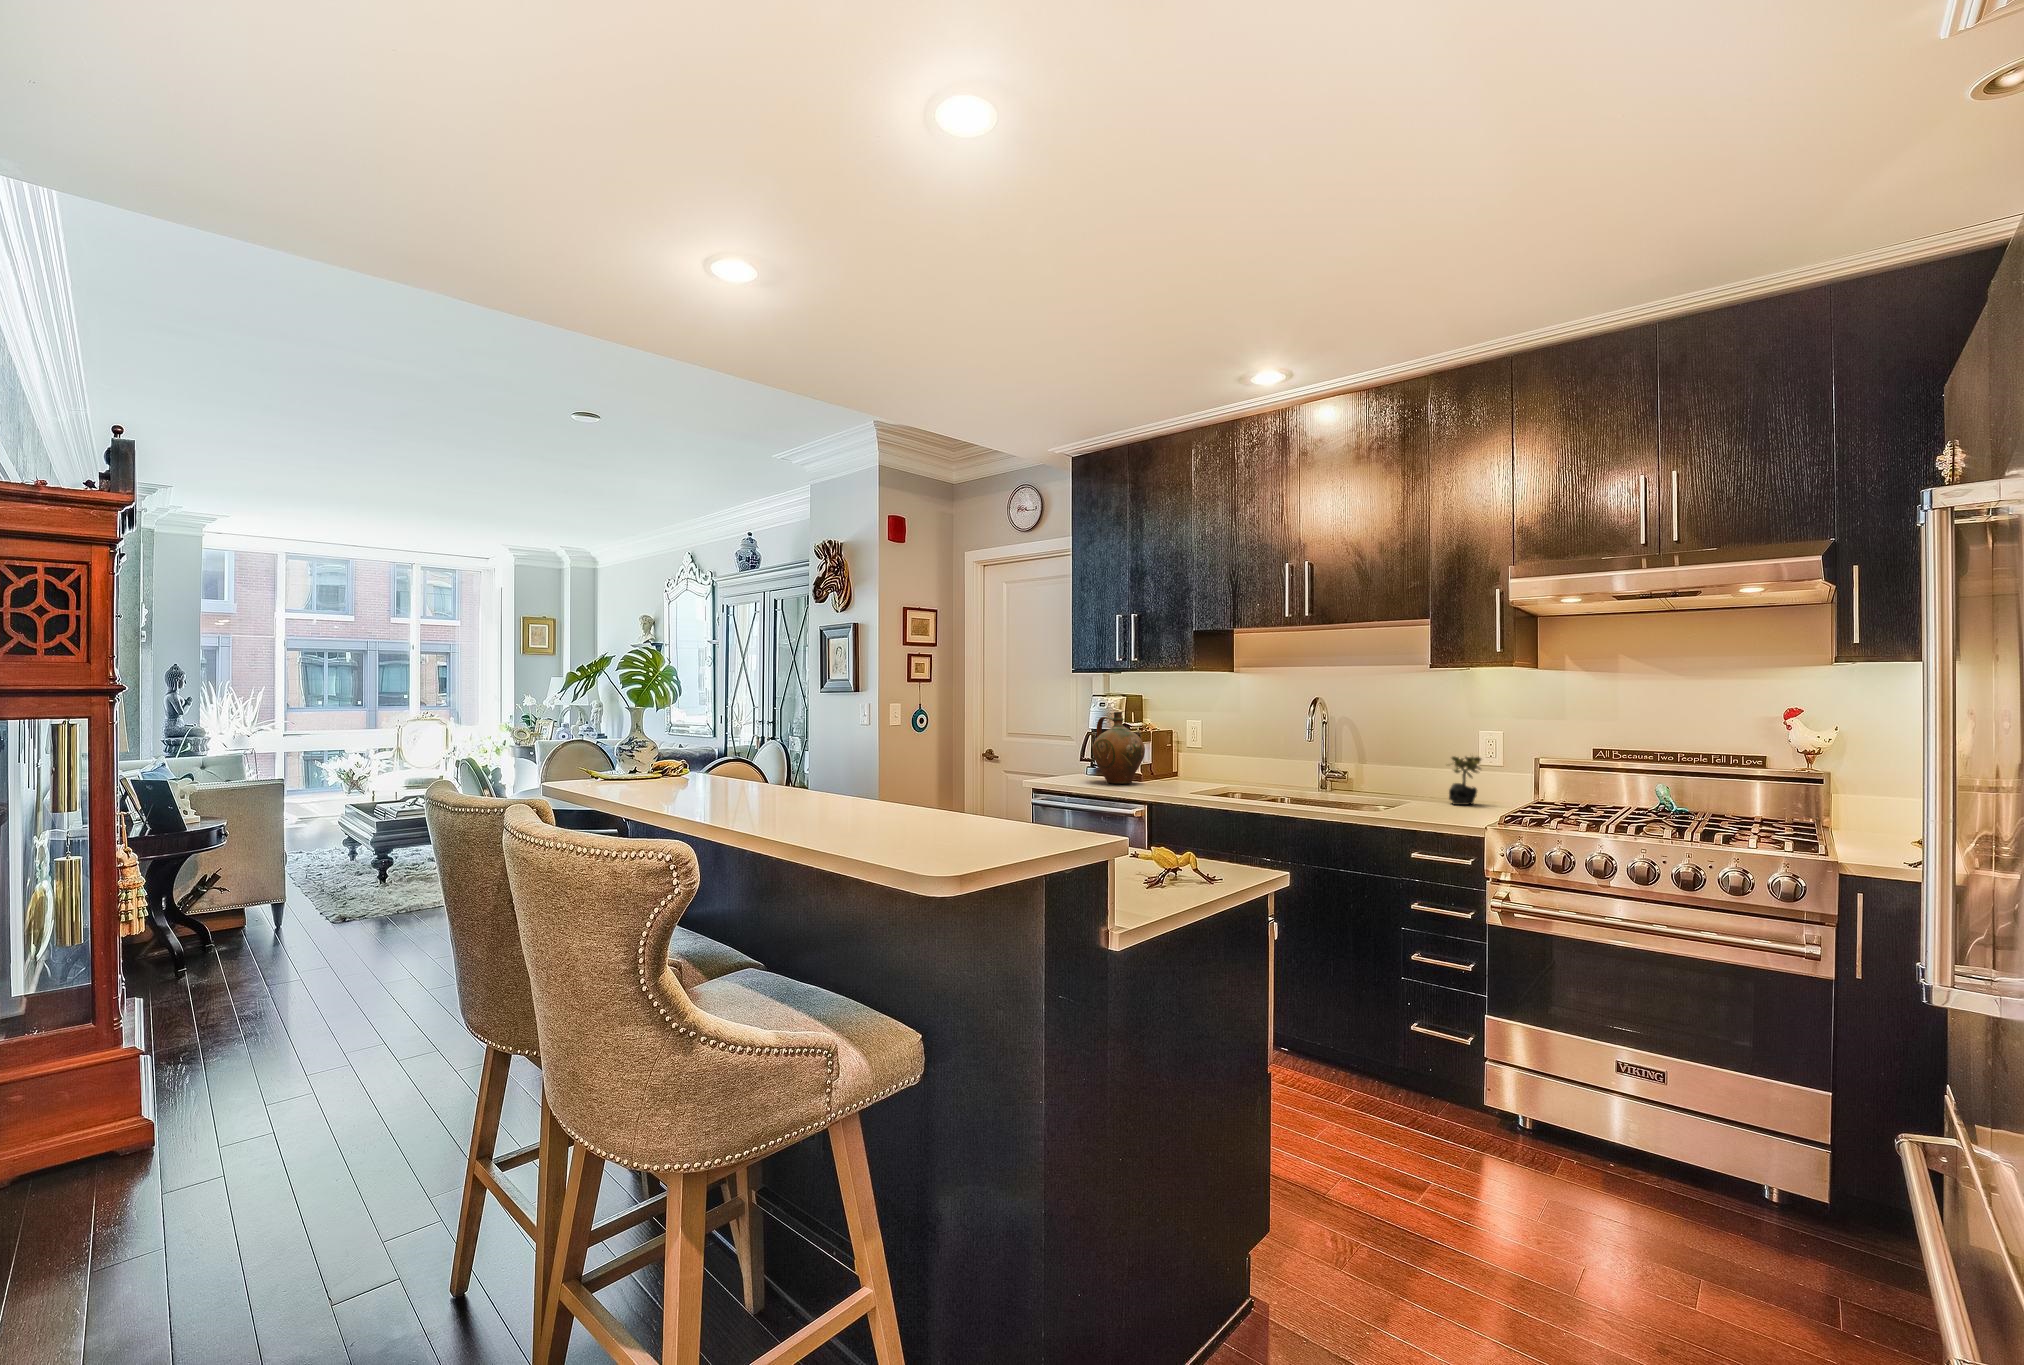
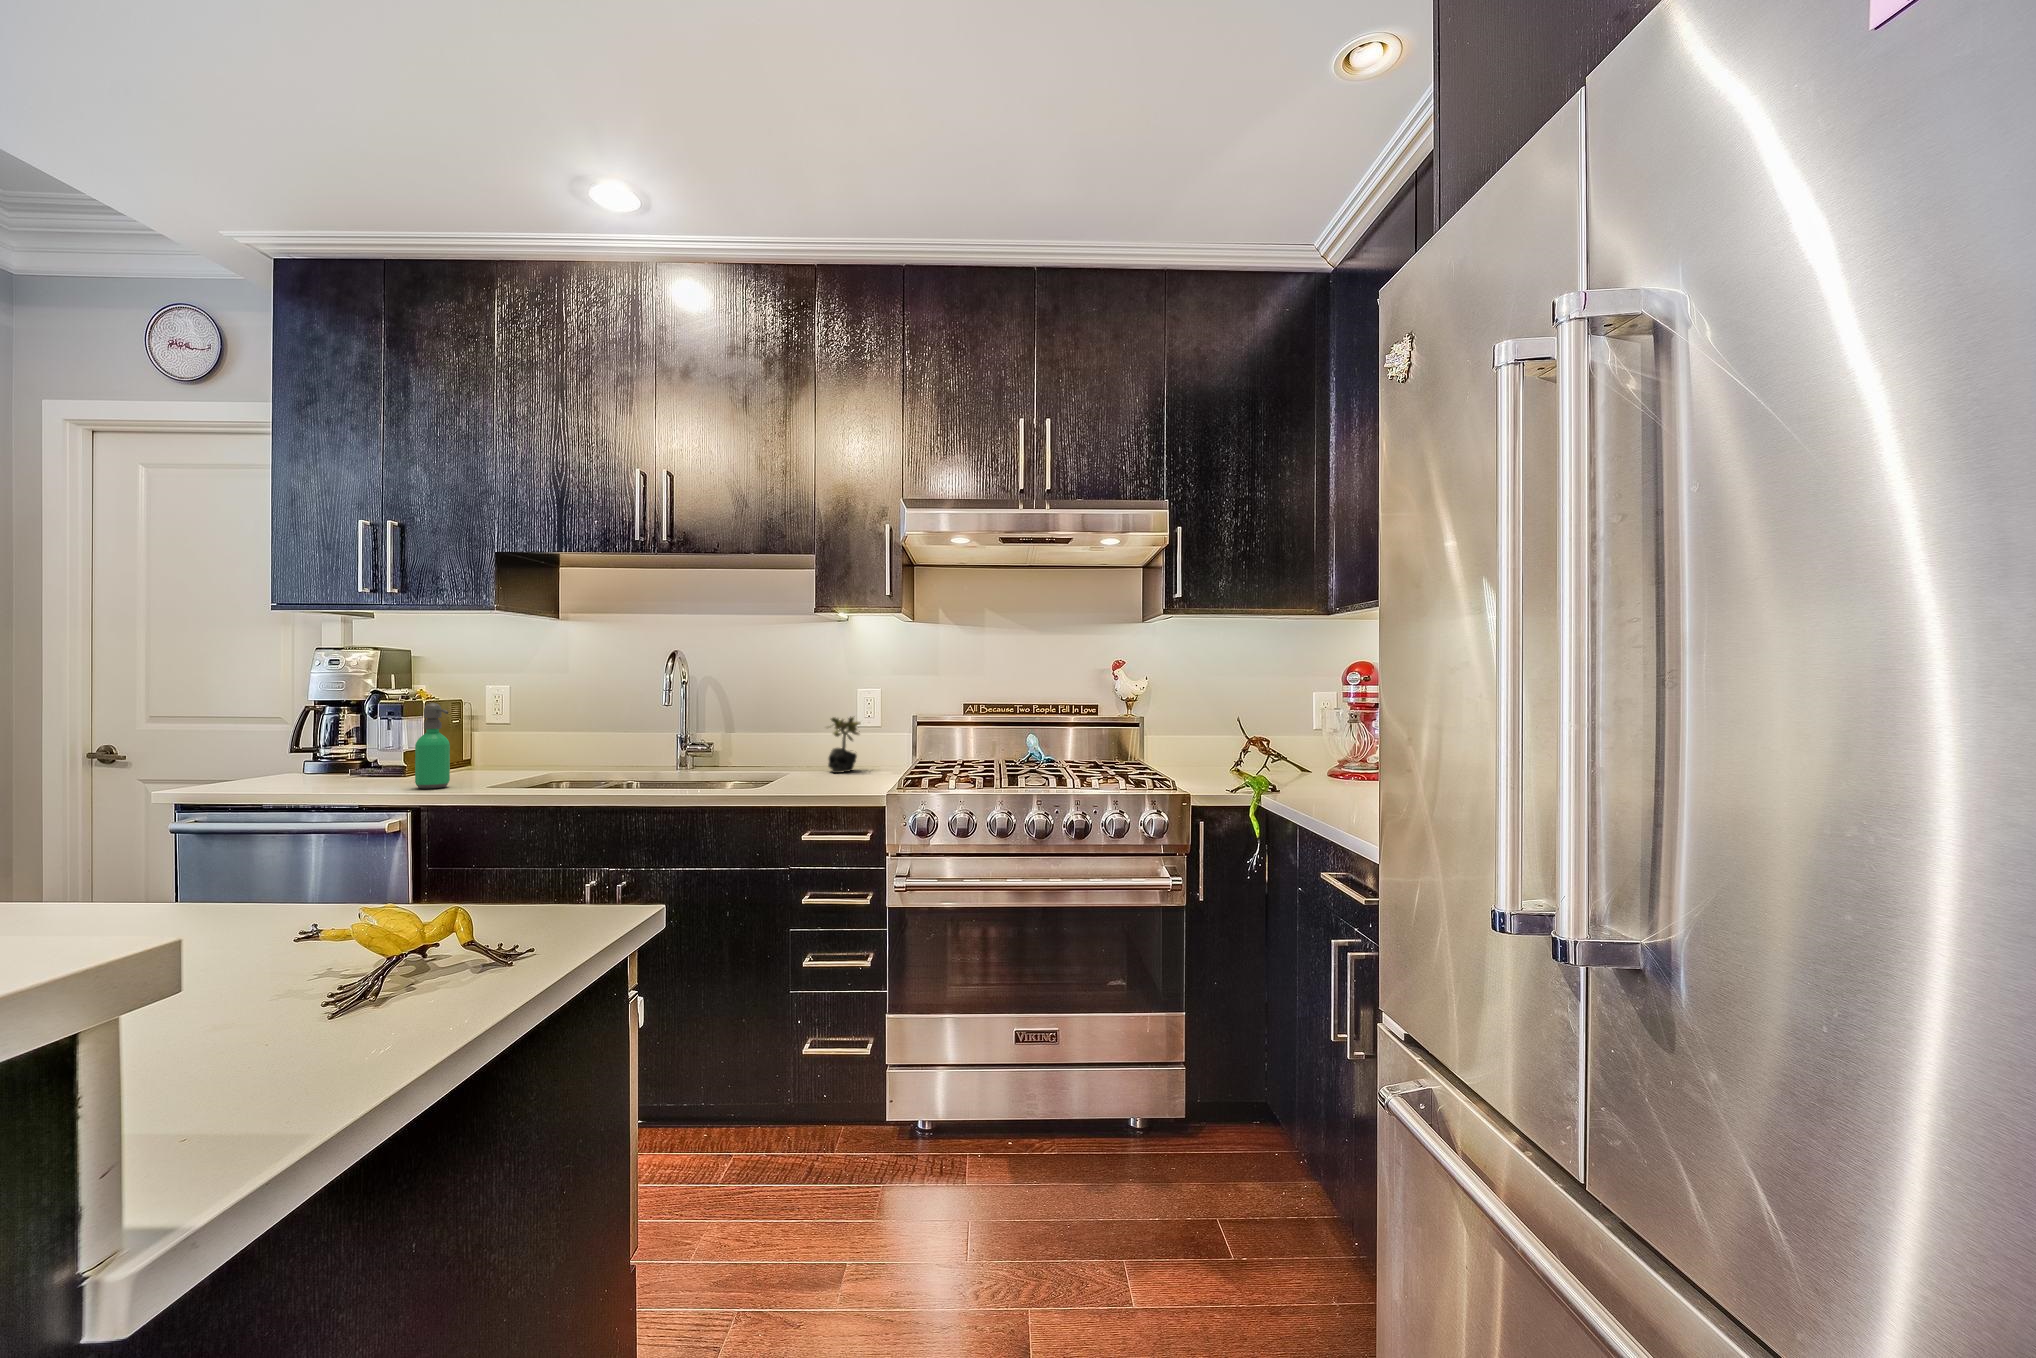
ceramic jug: present [1093,712,1145,784] -> none [312,671,412,784]
soap dispenser: none [1148,734,1167,790] -> present [415,703,450,788]

